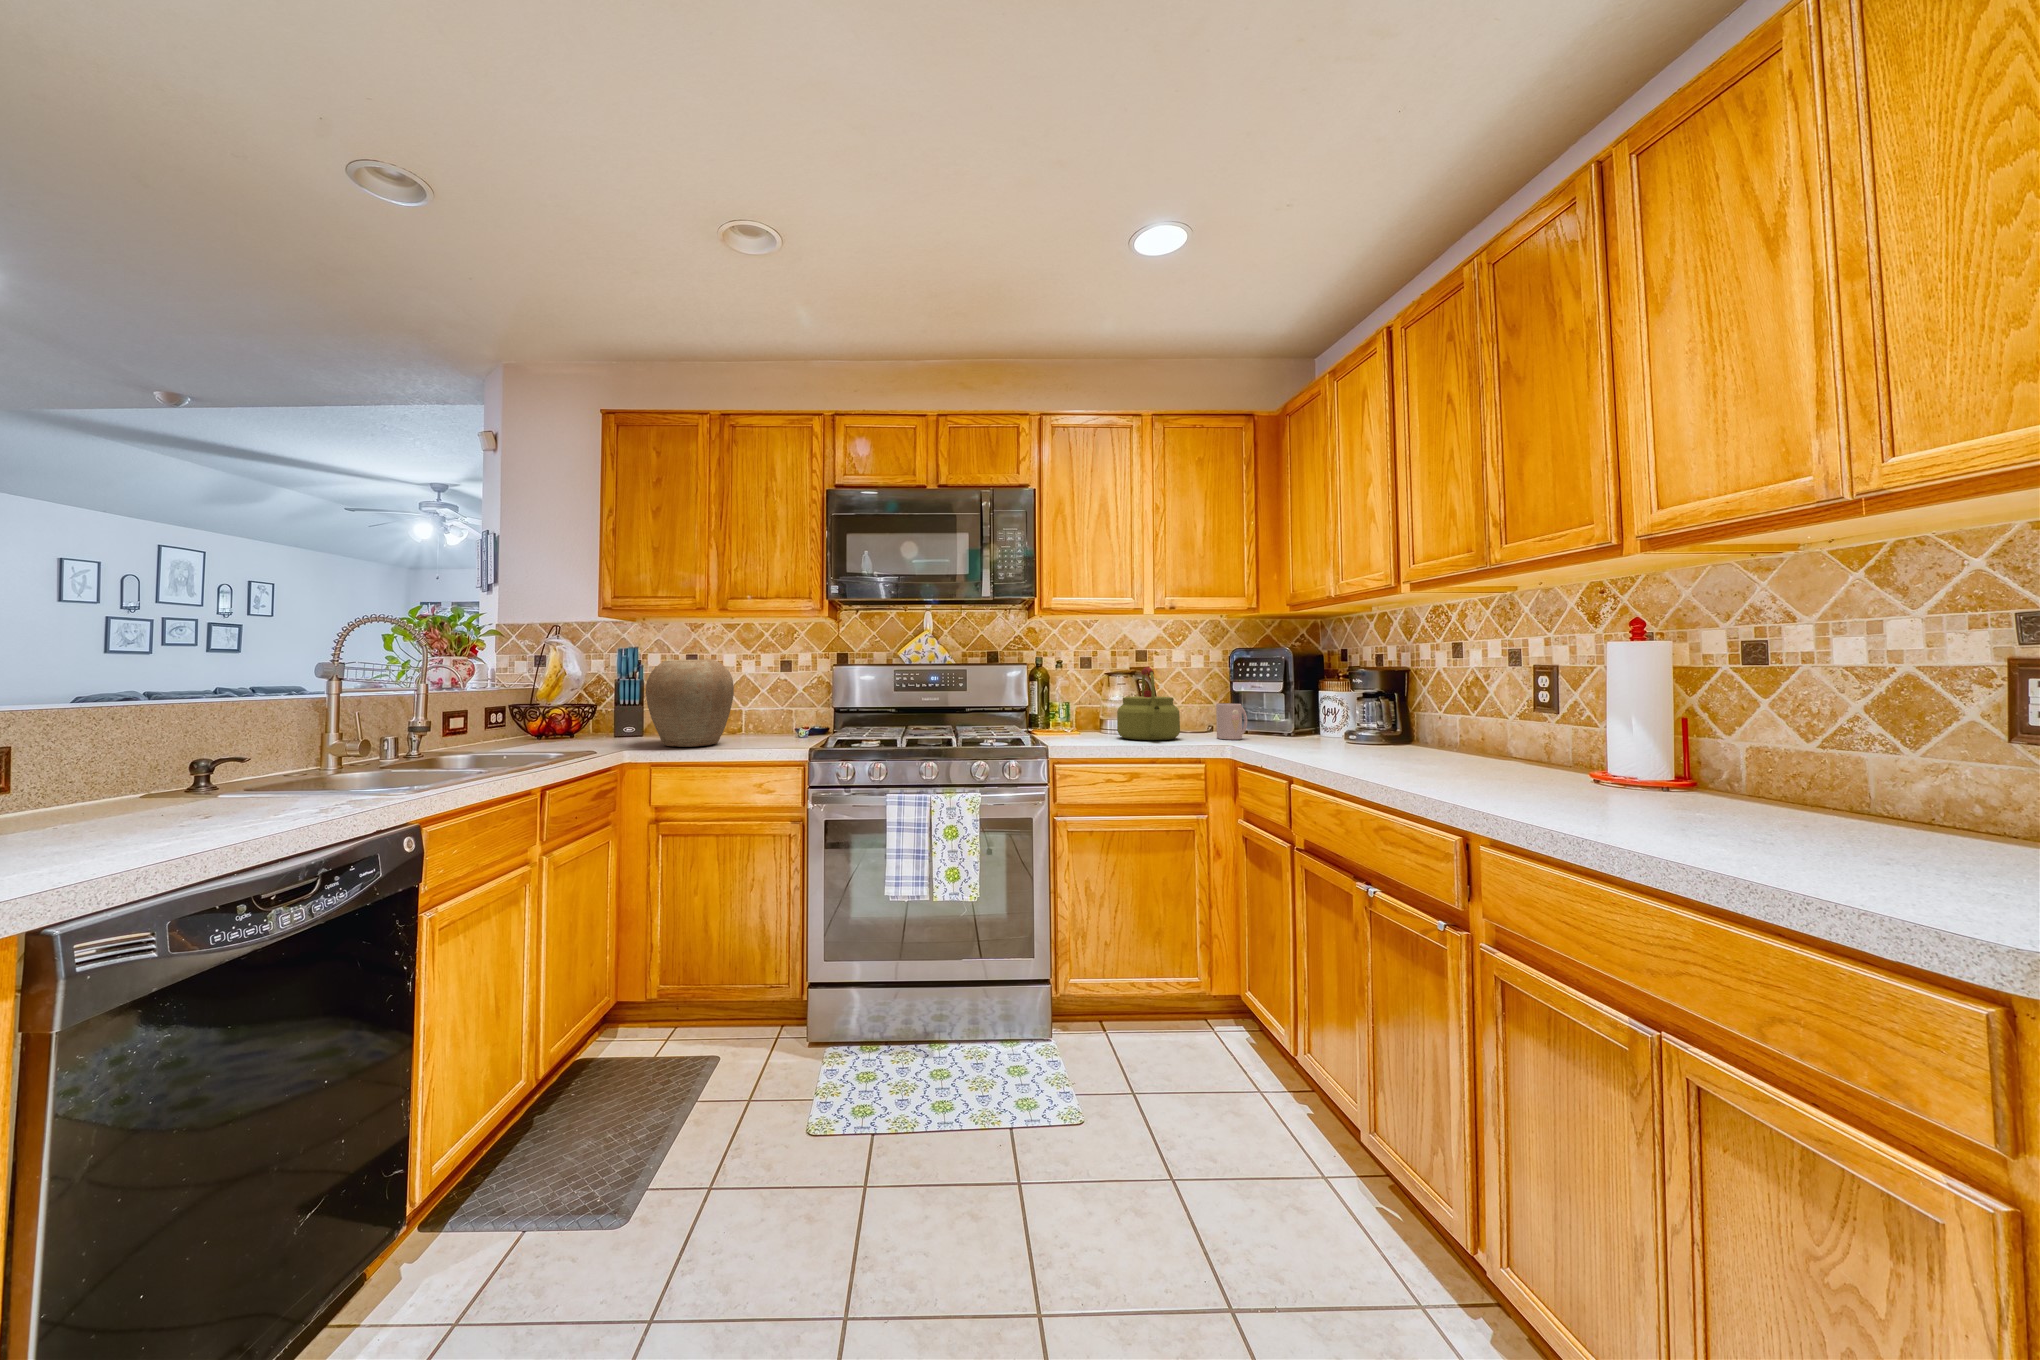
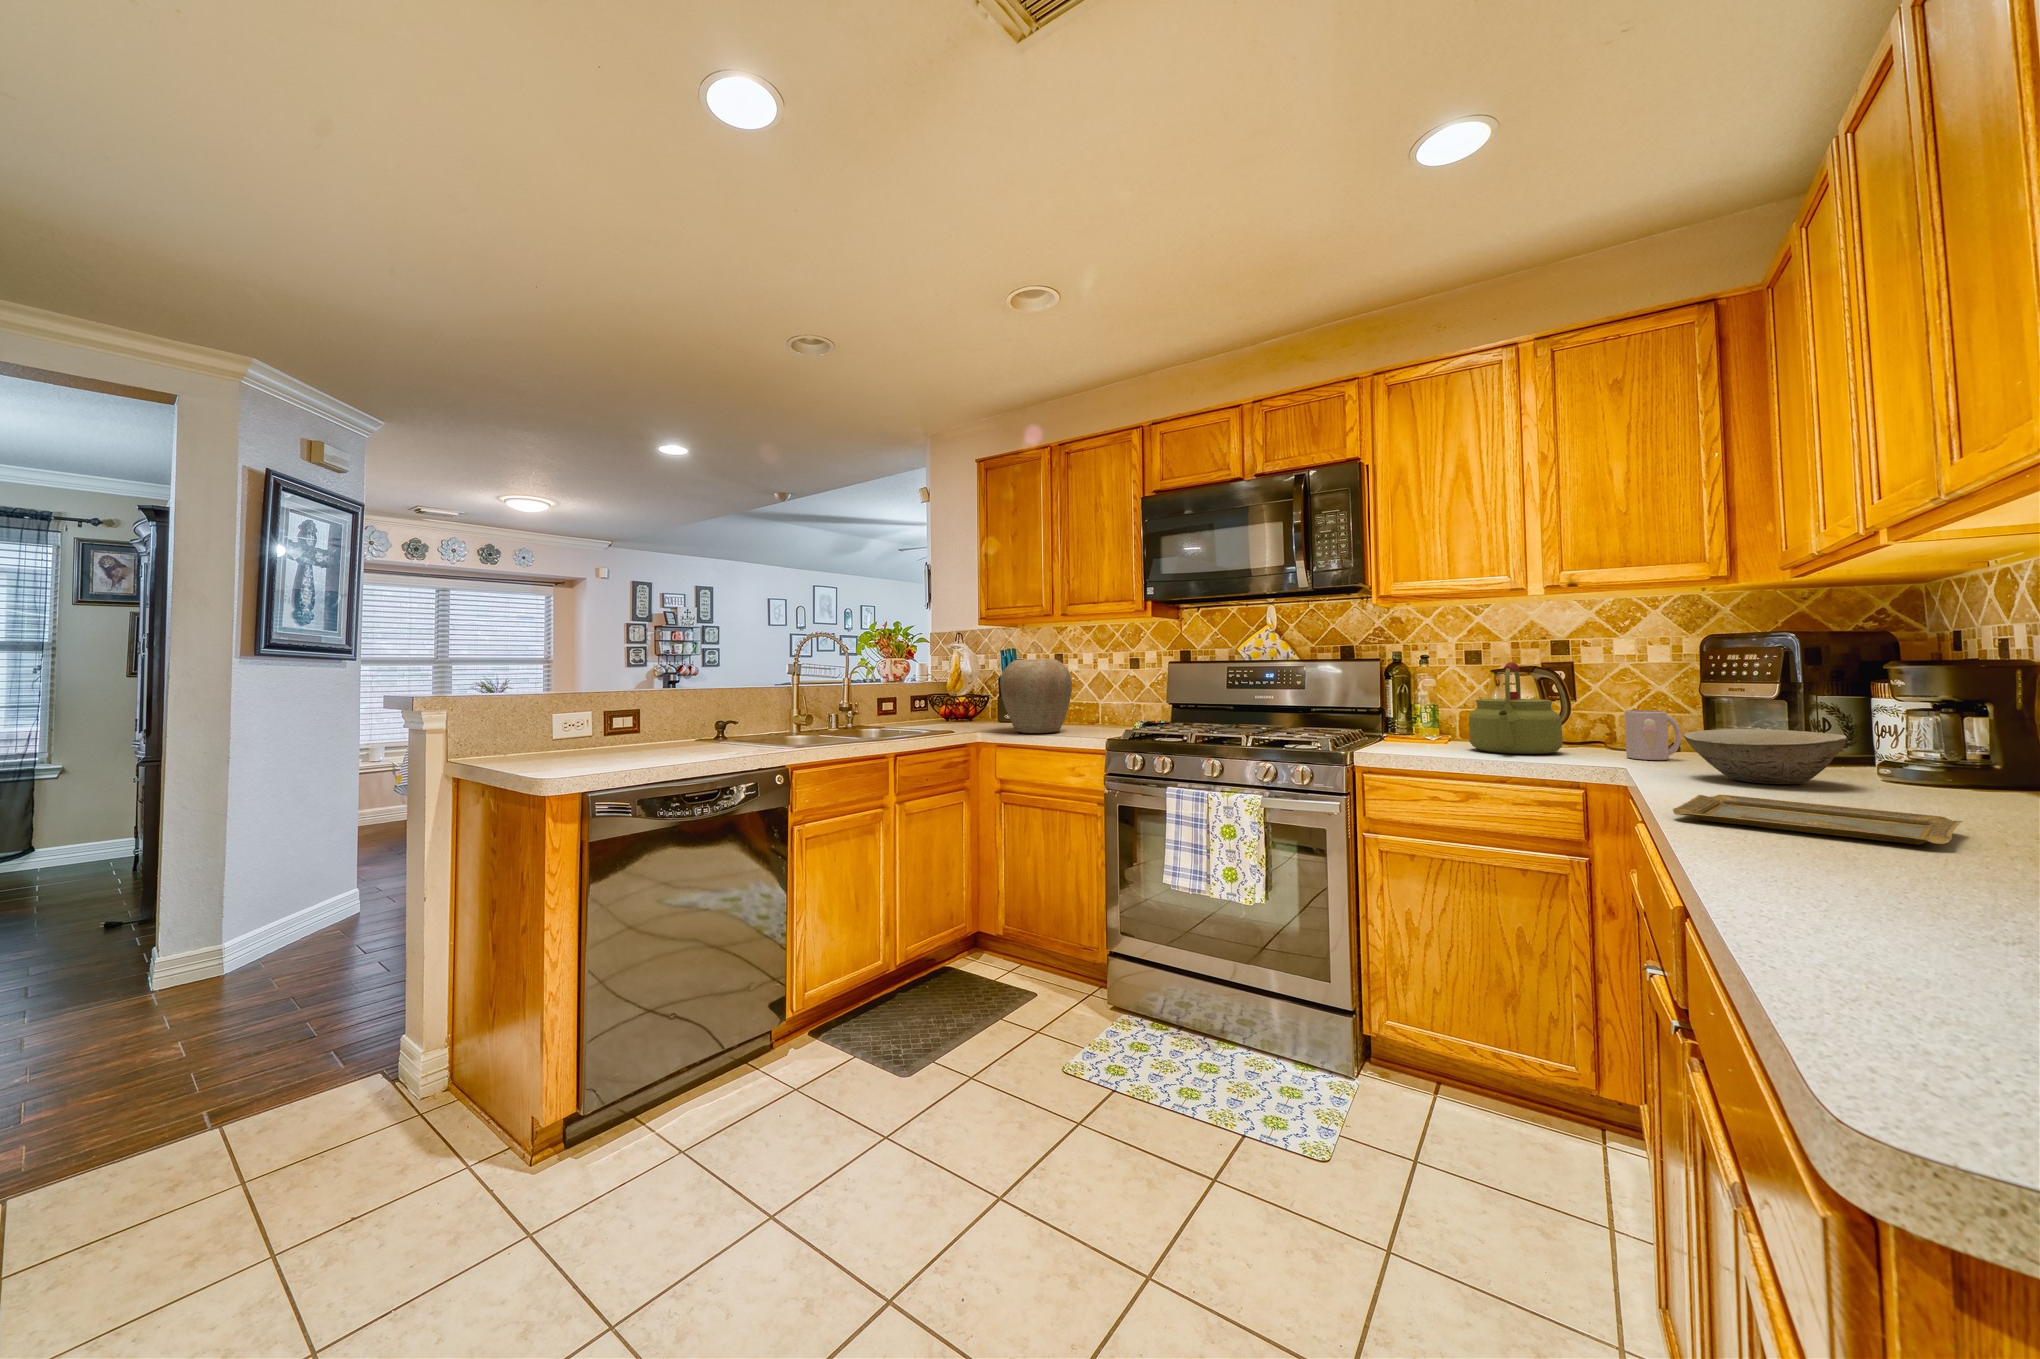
bowl: none [1285,714,1372,751] -> present [1684,729,1847,784]
tray: none [1365,760,1526,781] -> present [1673,795,1963,844]

